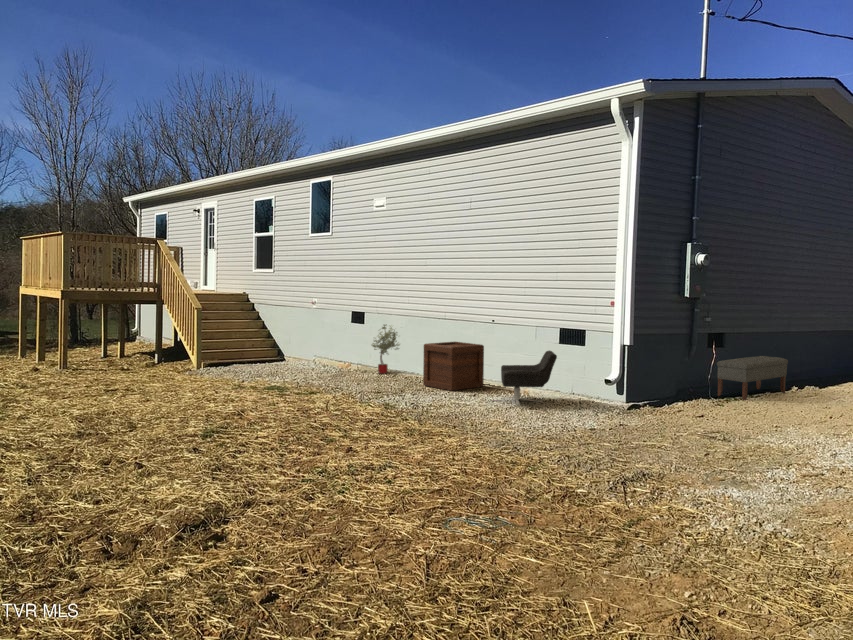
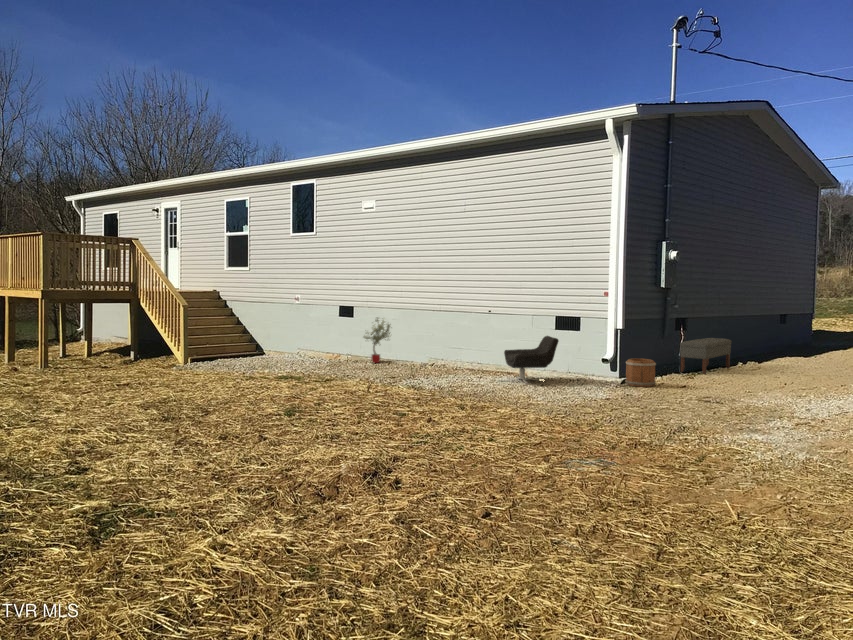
wooden crate: present [423,342,484,391] -> none [426,331,480,375]
bucket: none [631,380,668,415] -> present [625,358,656,387]

